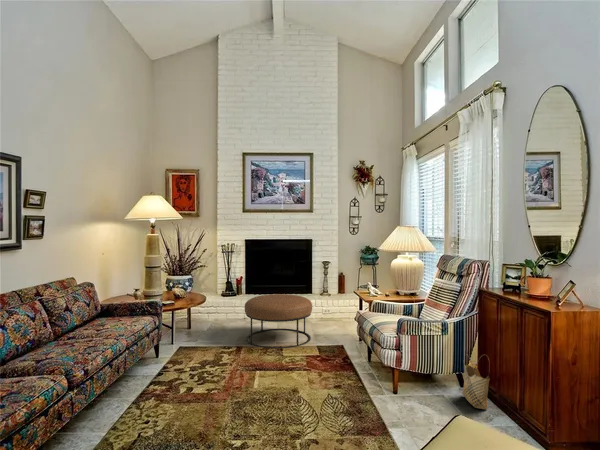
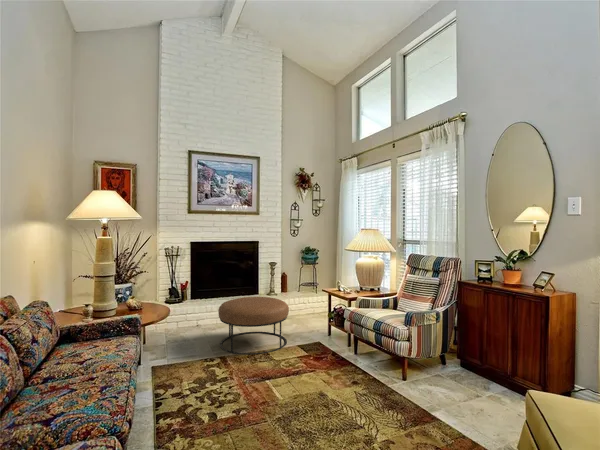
woven basket: present [462,354,490,409] -> none [462,337,493,385]

